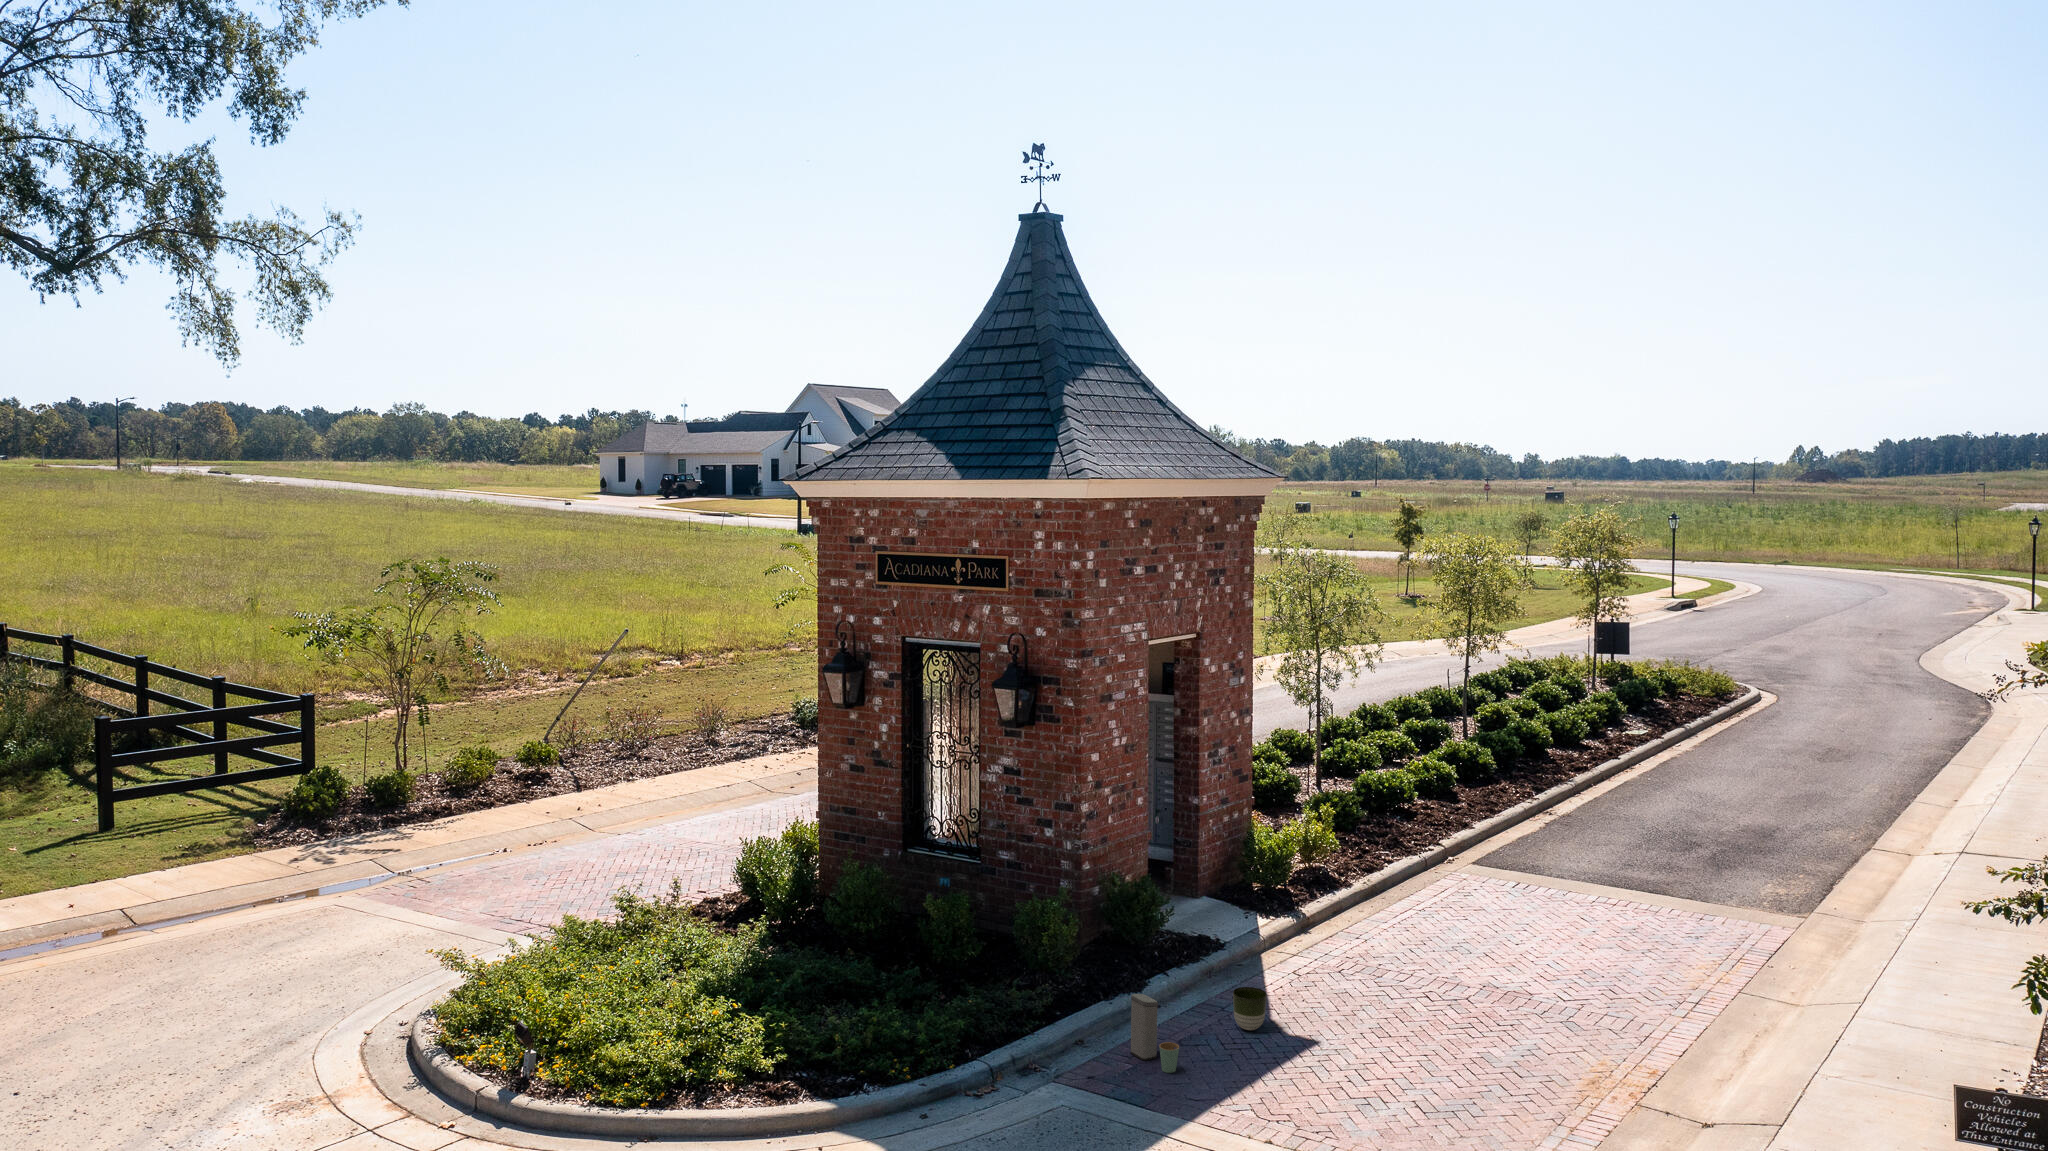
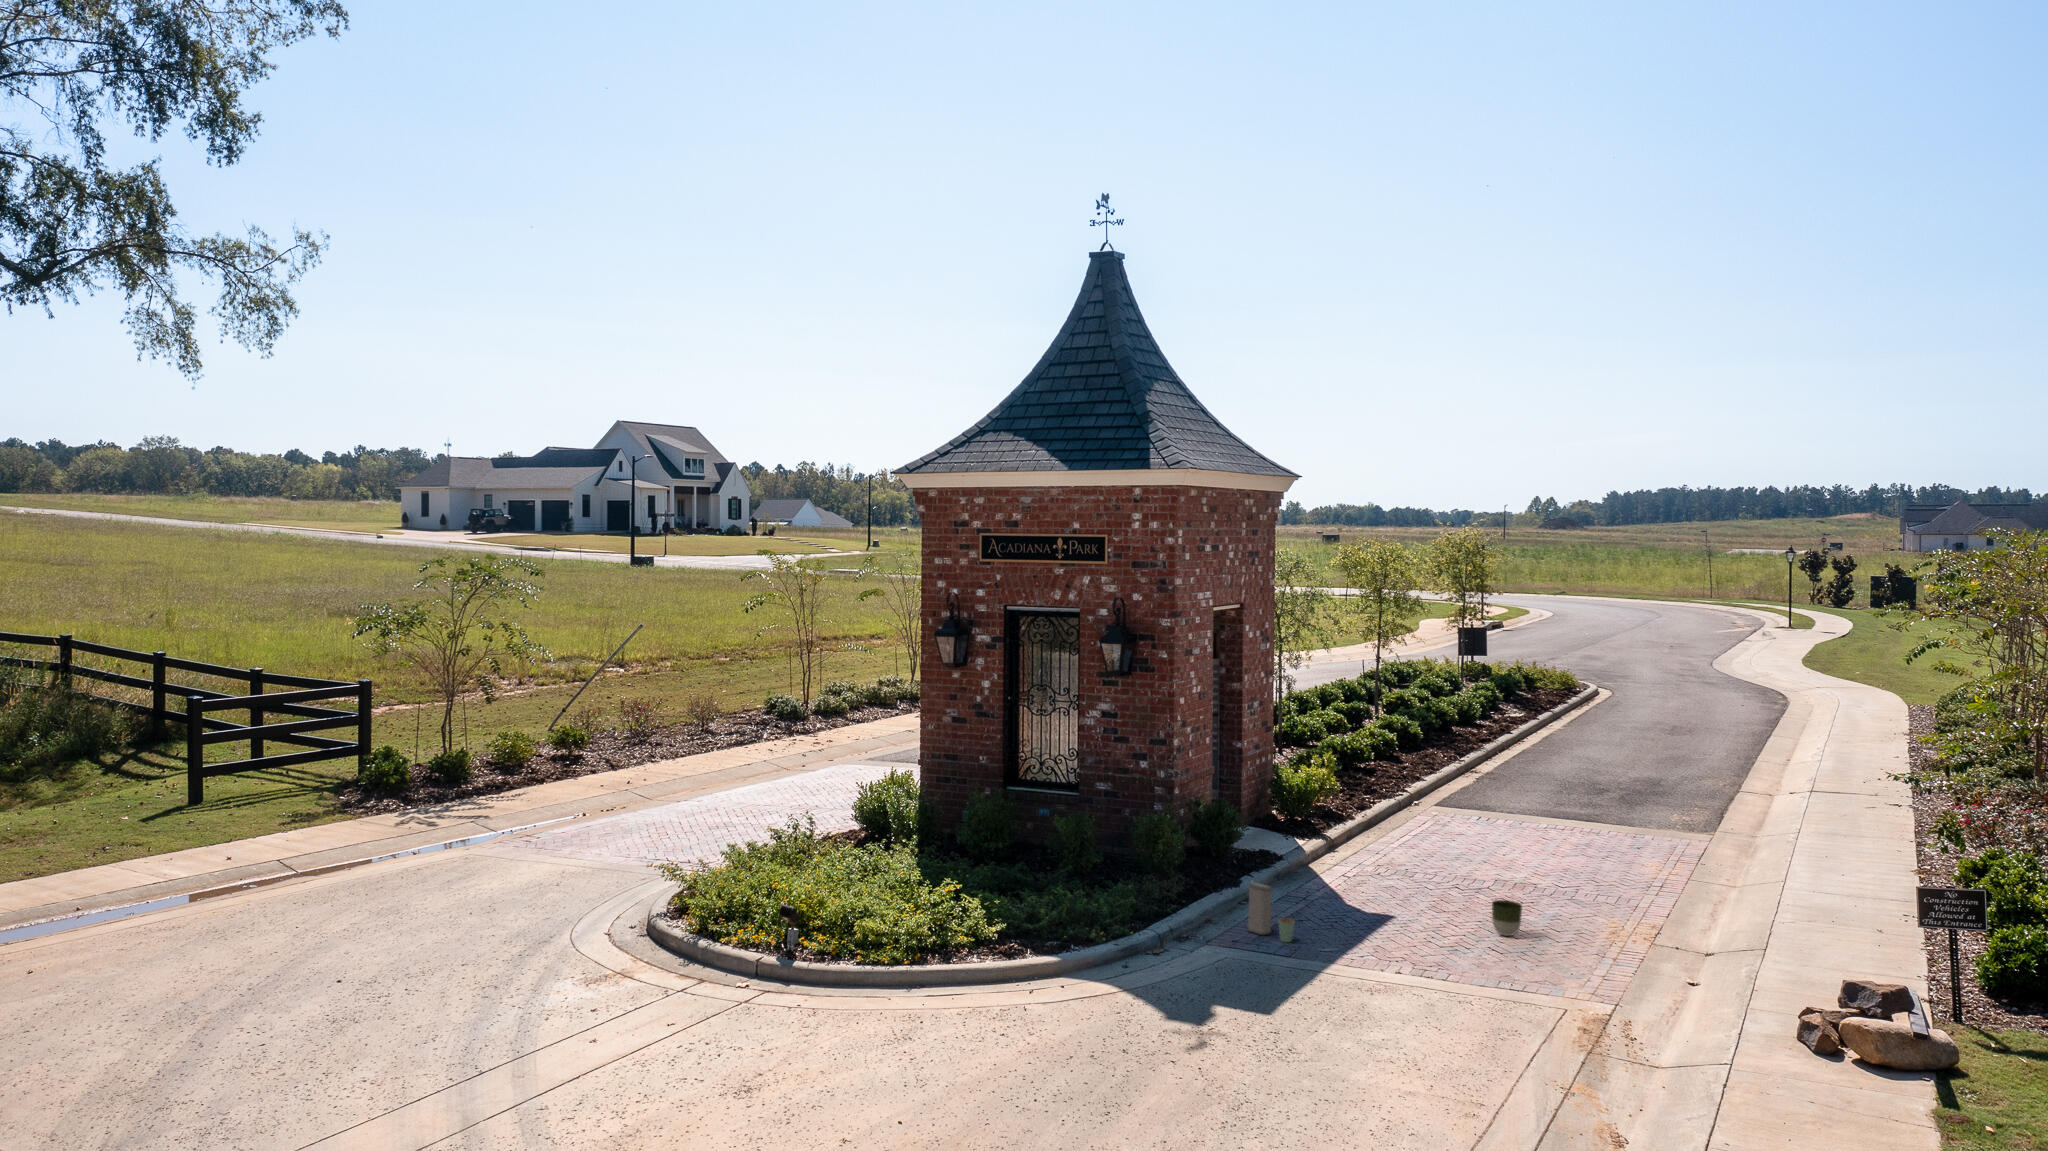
planter: present [1233,987,1267,1030] -> present [1492,900,1522,936]

